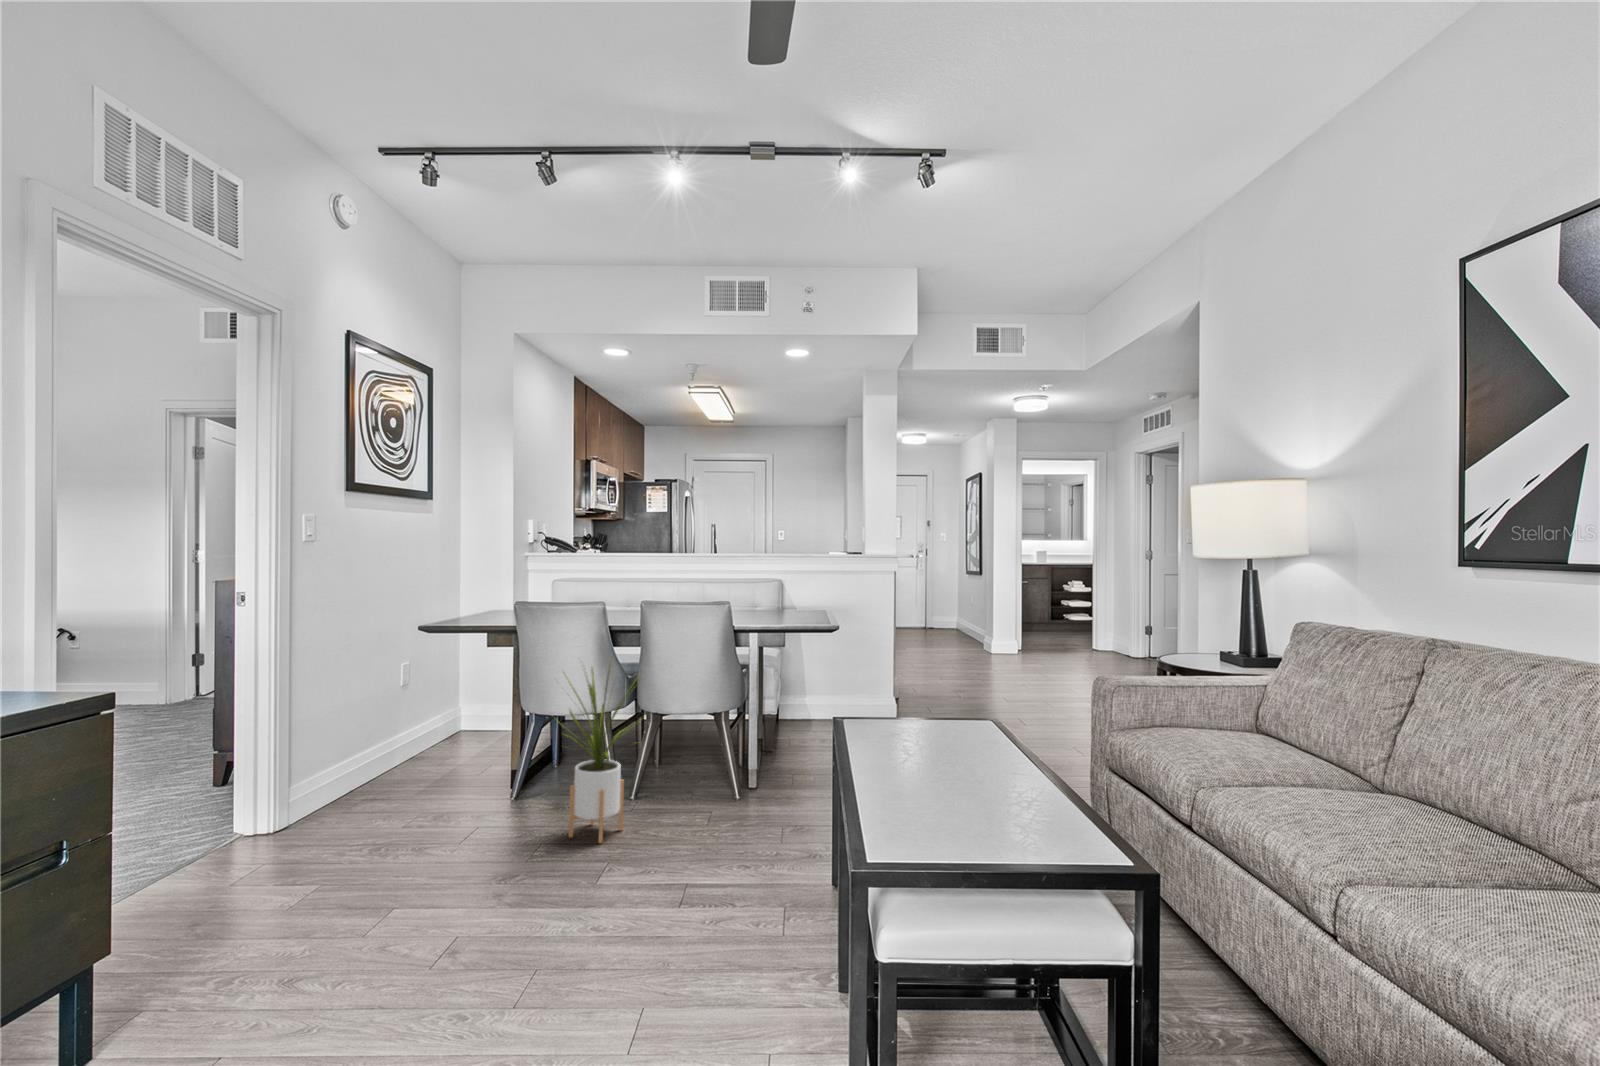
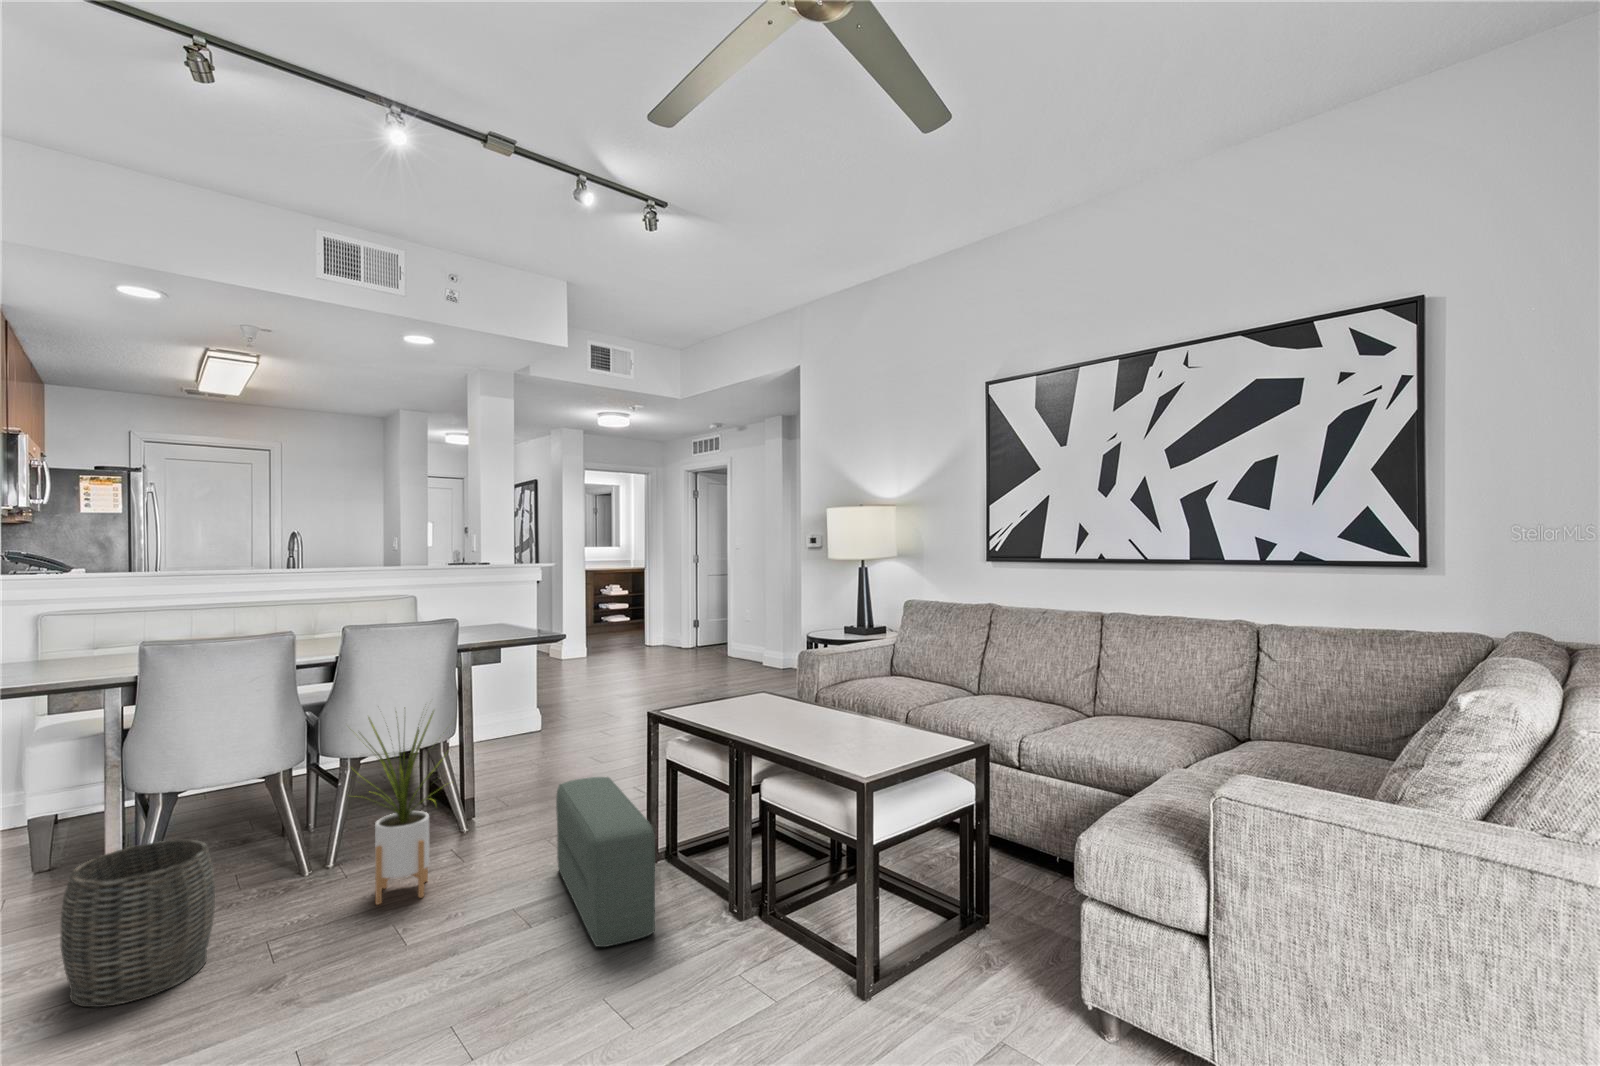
woven basket: none [353,737,454,853] -> present [60,840,215,1007]
pouf: none [638,768,770,964] -> present [556,777,655,947]

